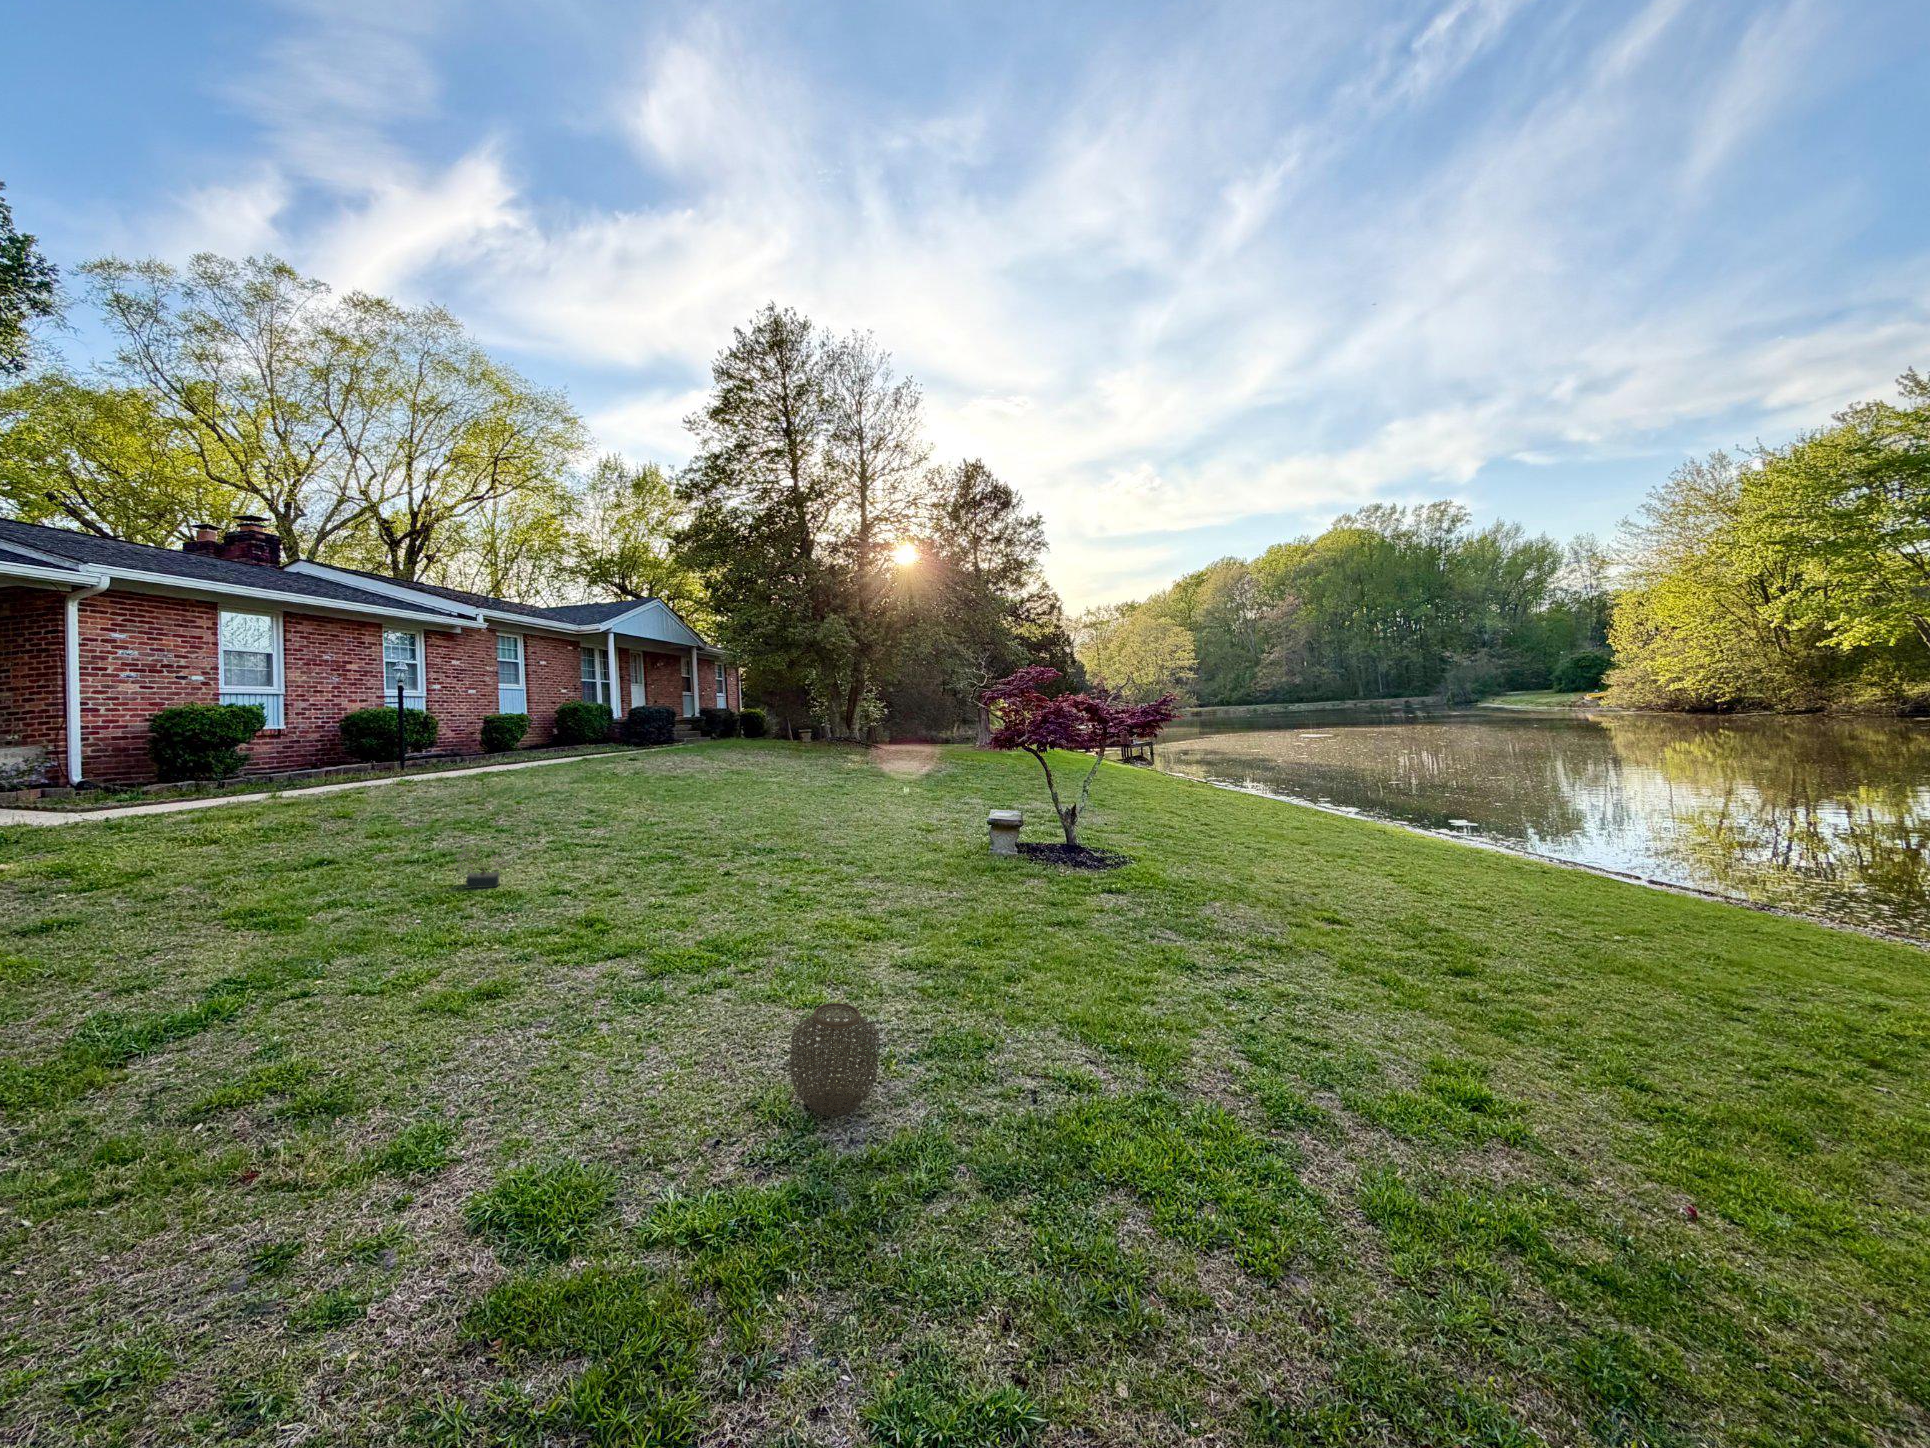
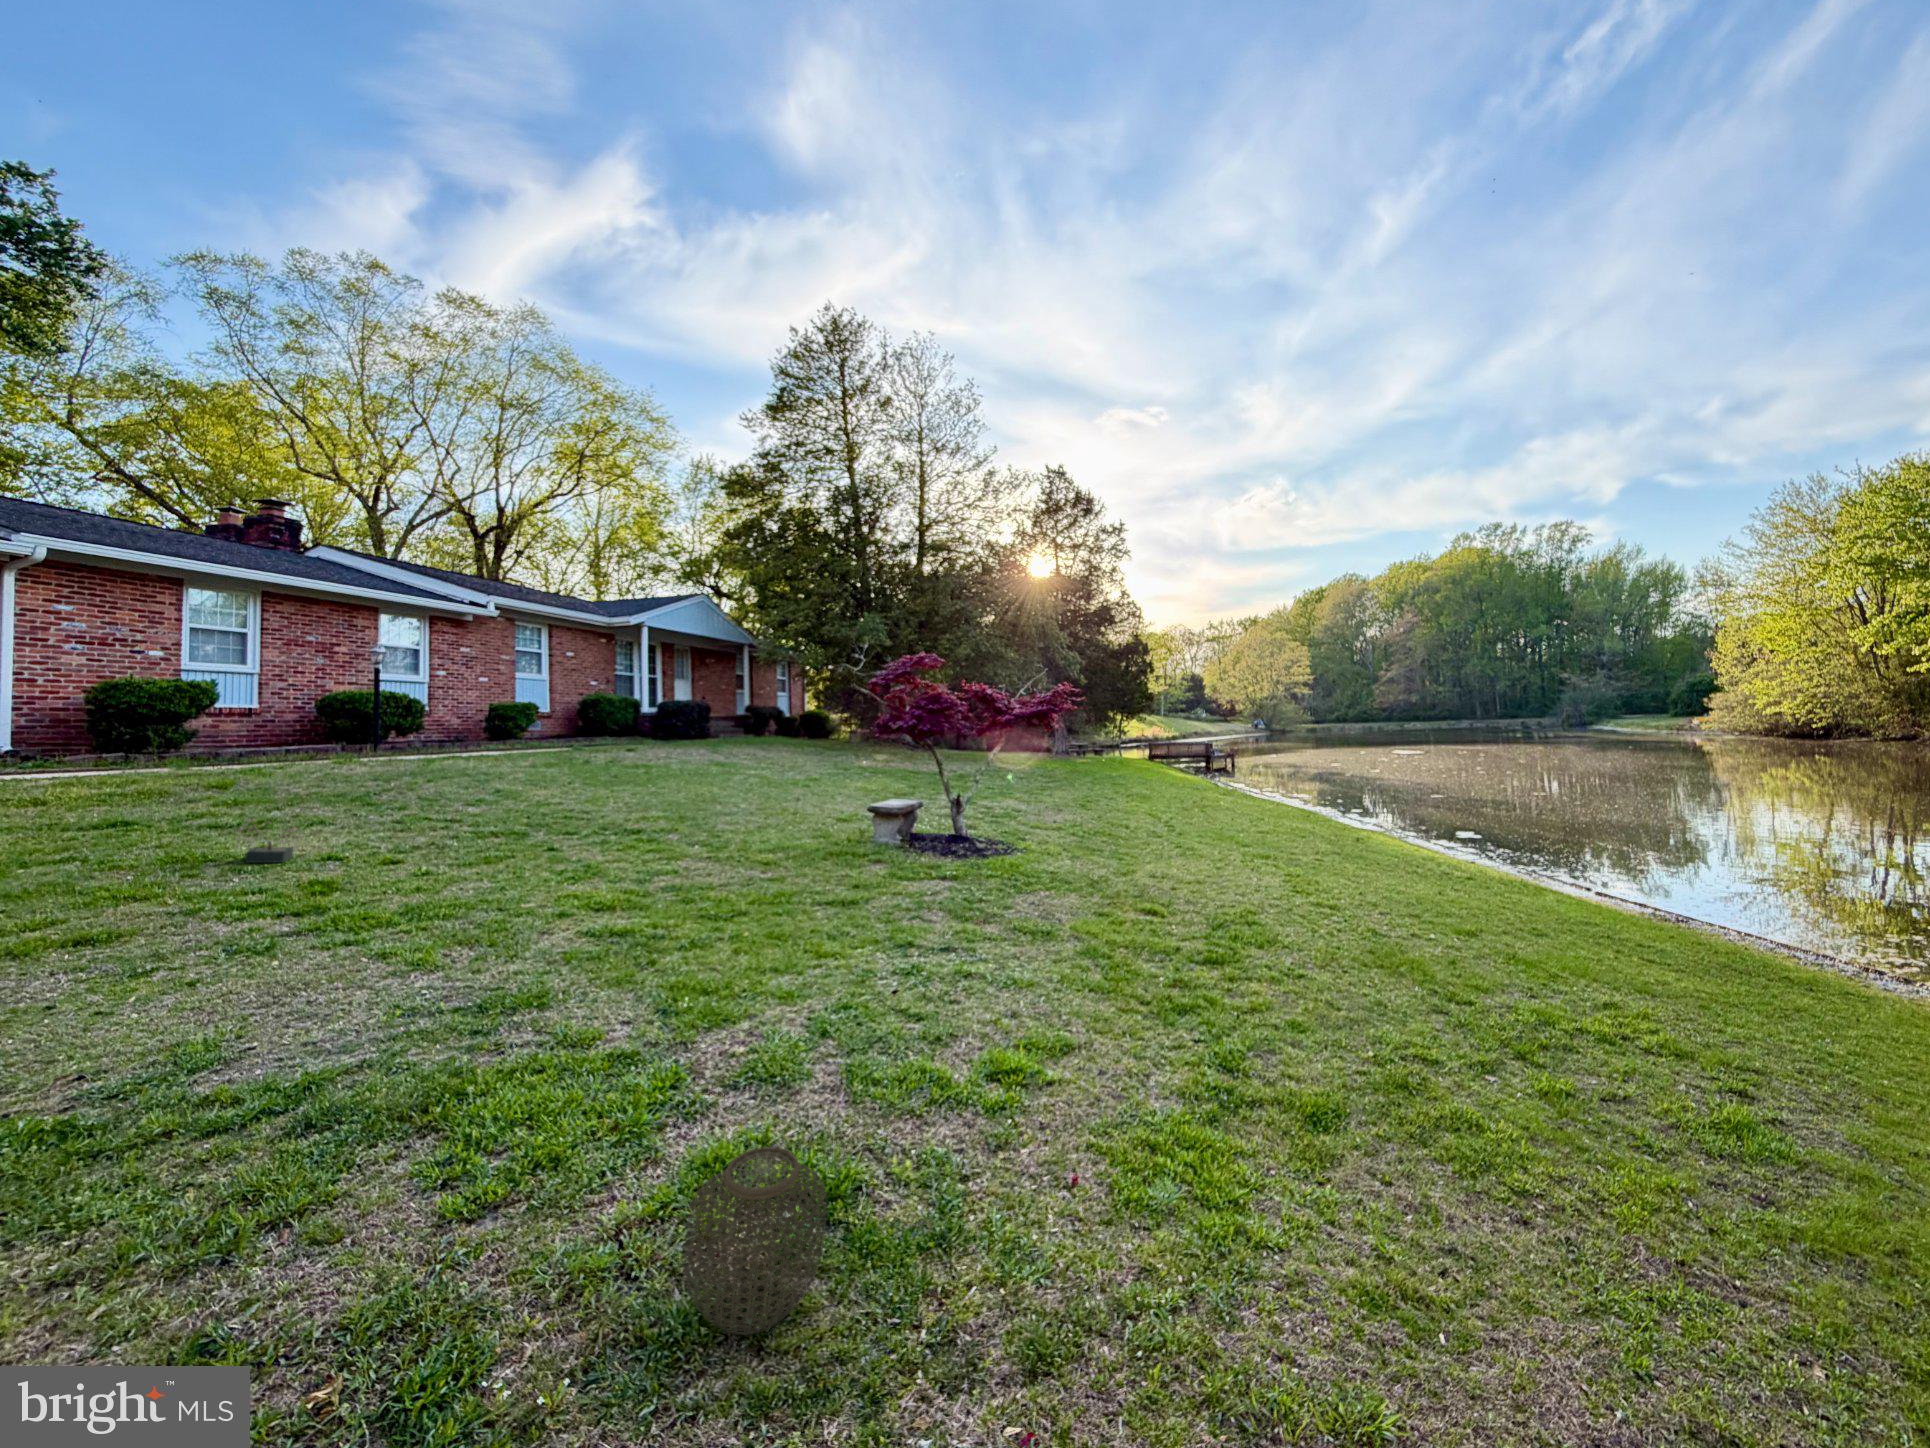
woven basket: present [790,1003,879,1116] -> present [684,1147,827,1335]

